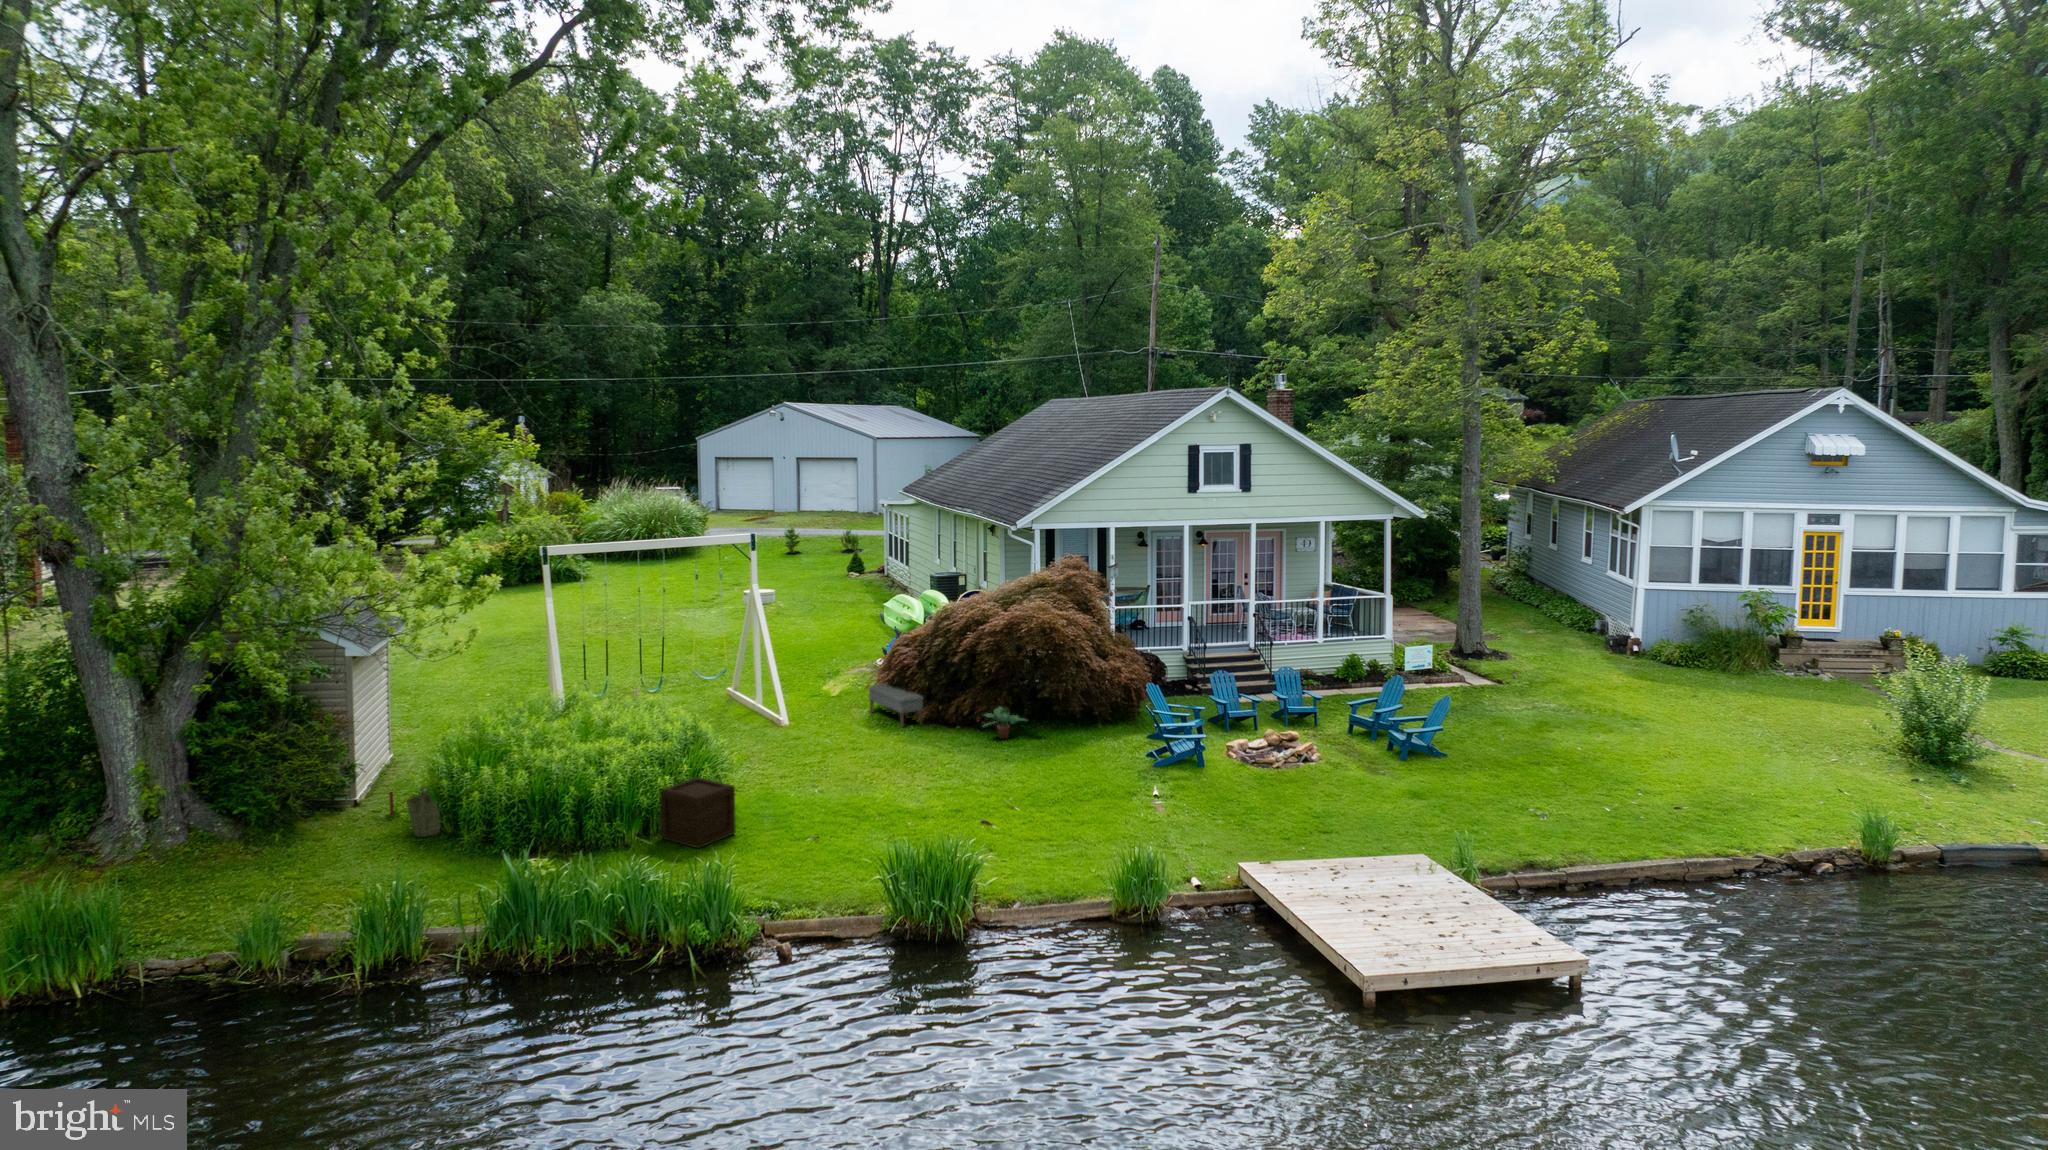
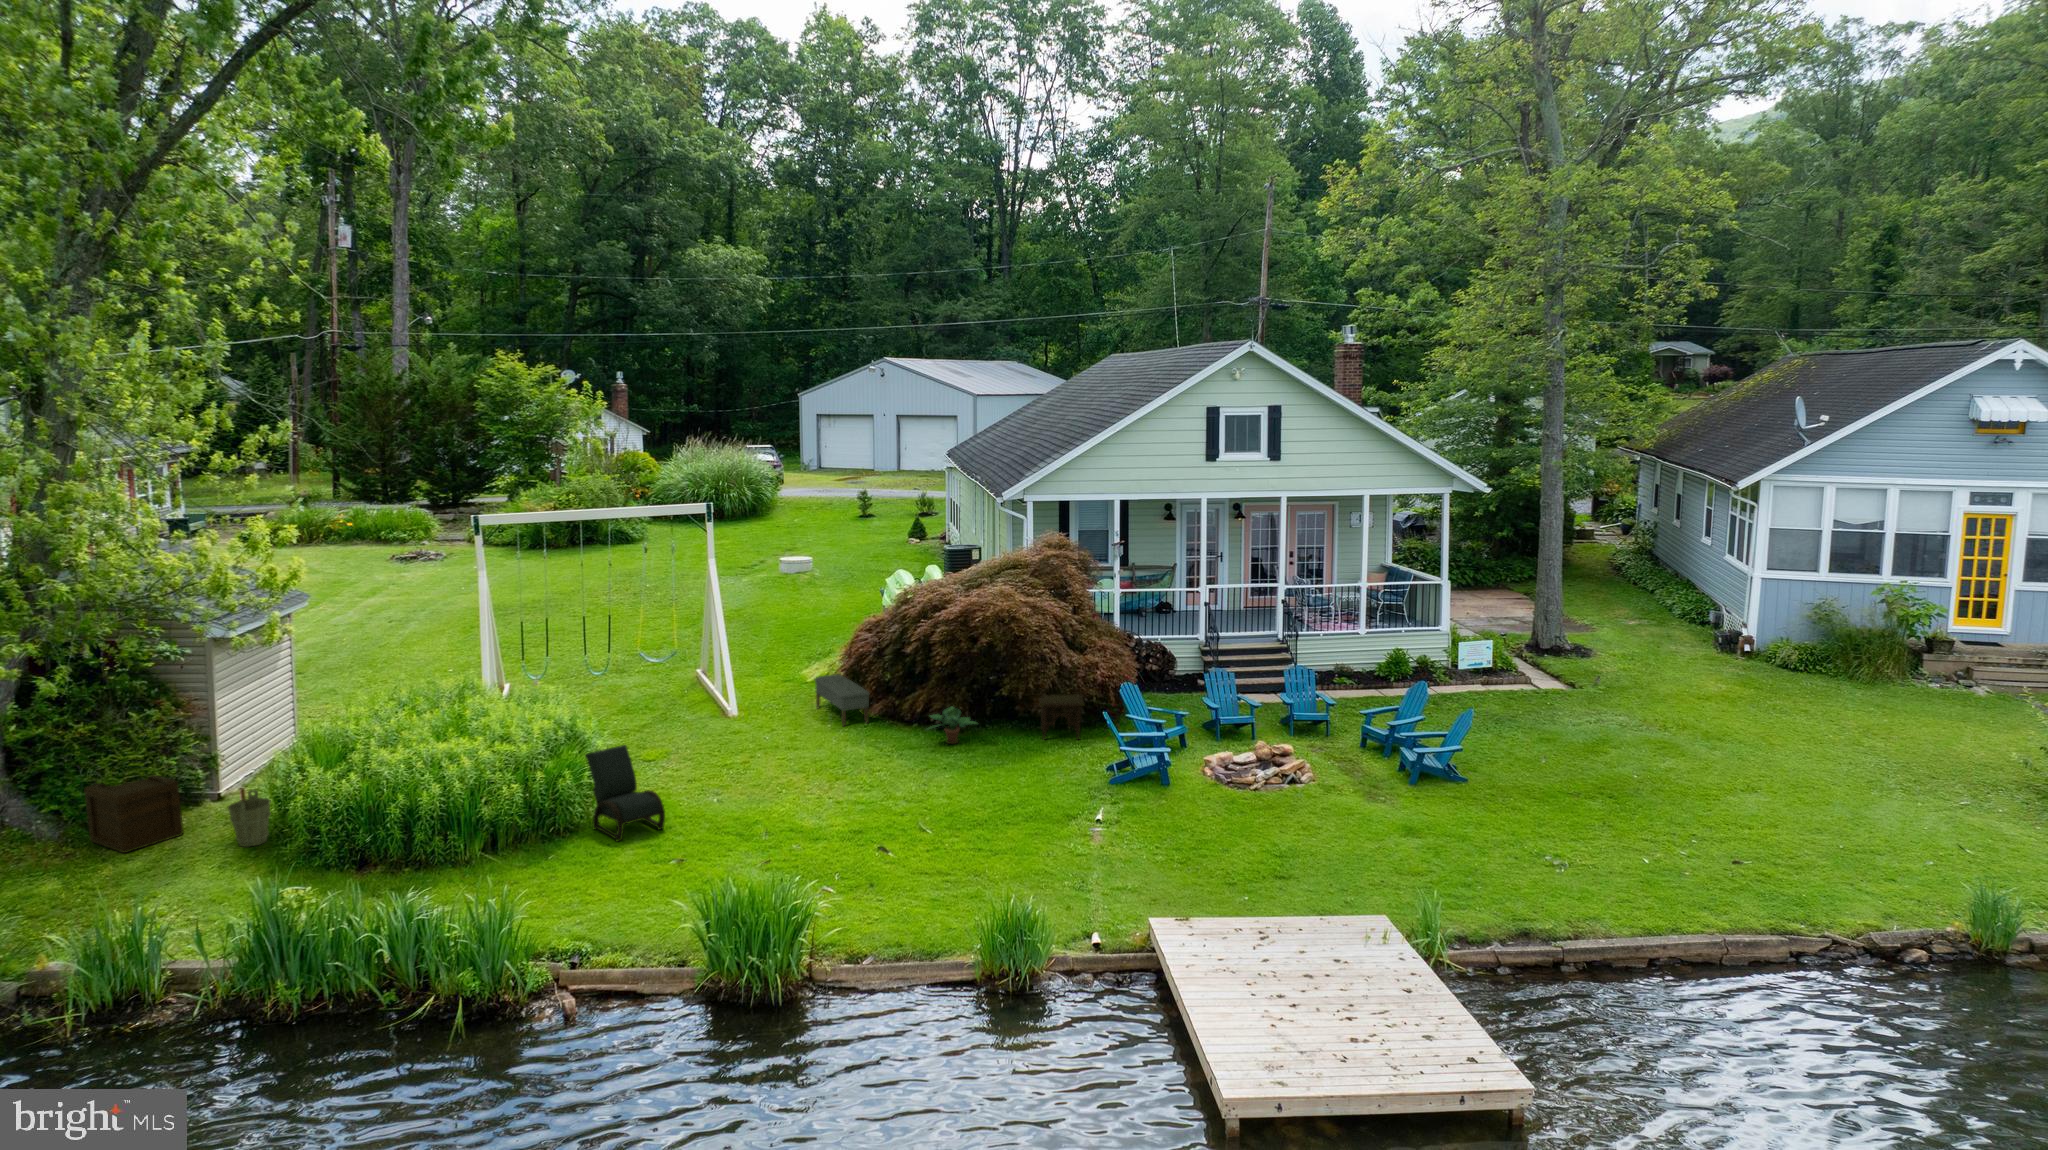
side table: none [1071,692,1117,734] -> present [1039,694,1084,740]
lounge chair: none [717,739,791,823] -> present [585,745,665,842]
wooden crate: present [660,777,736,848] -> present [84,775,183,853]

